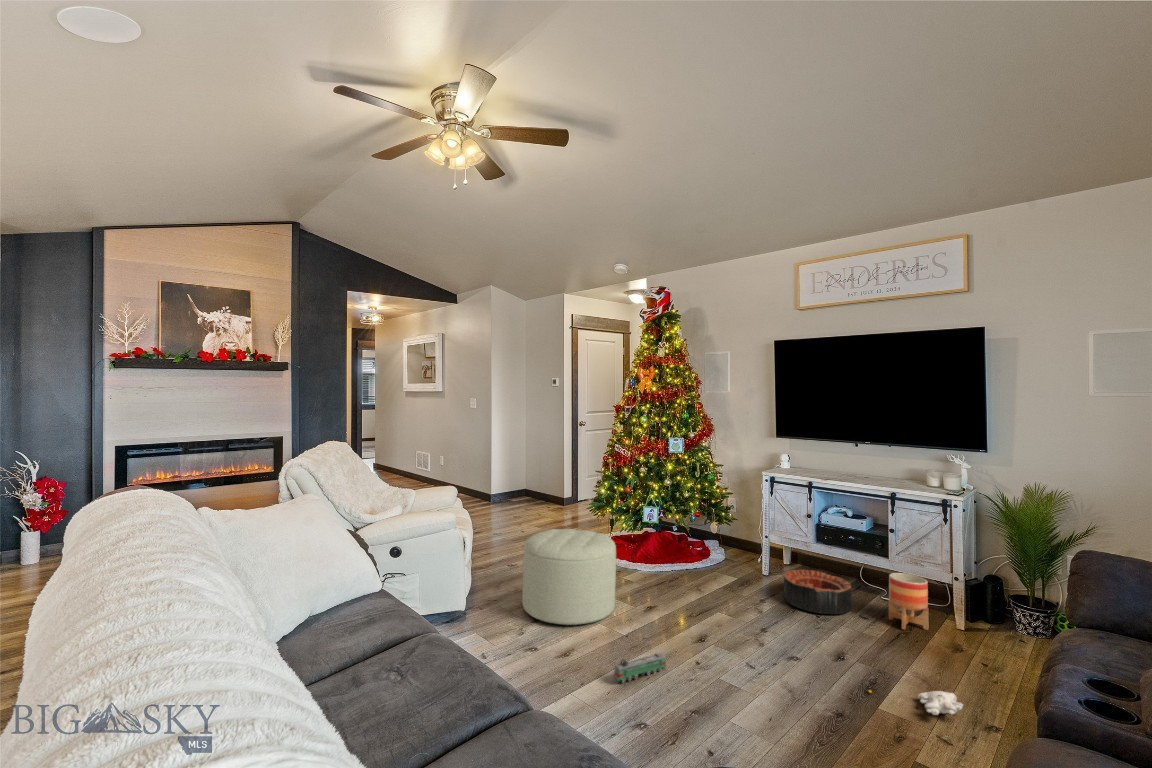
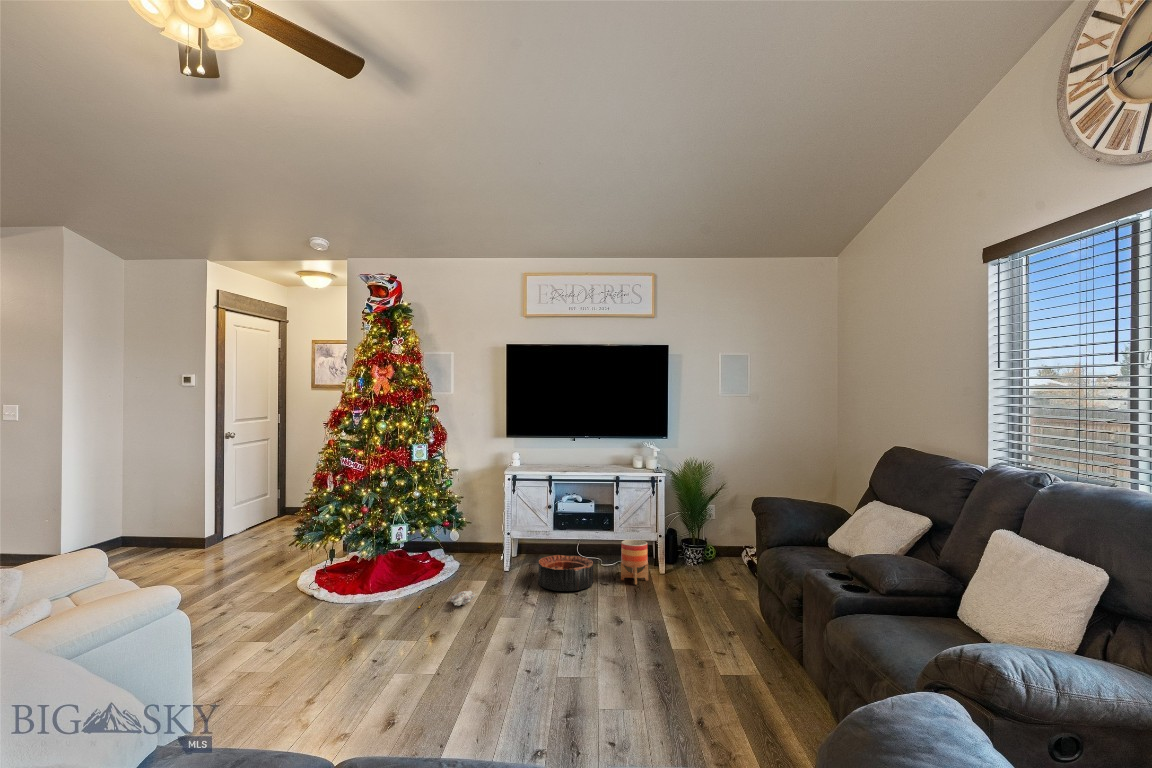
ottoman: present [522,529,616,625] -> none [257,562,397,700]
toy train: present [614,653,666,682] -> none [468,673,506,724]
plush toy: present [868,690,963,715] -> present [418,591,476,608]

